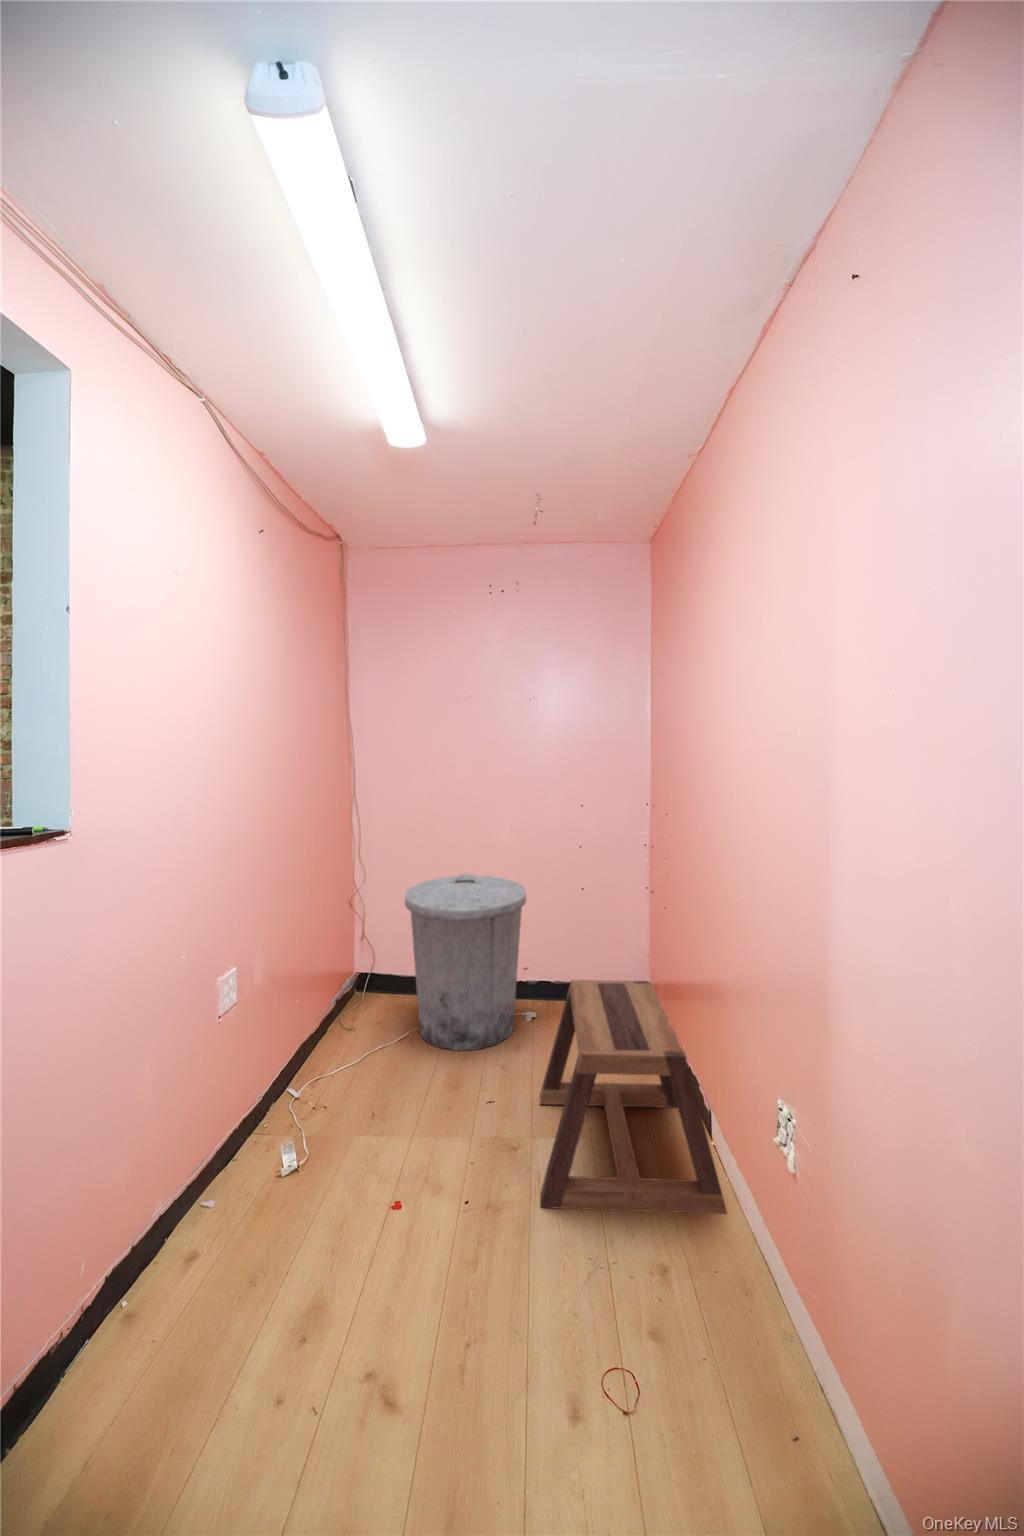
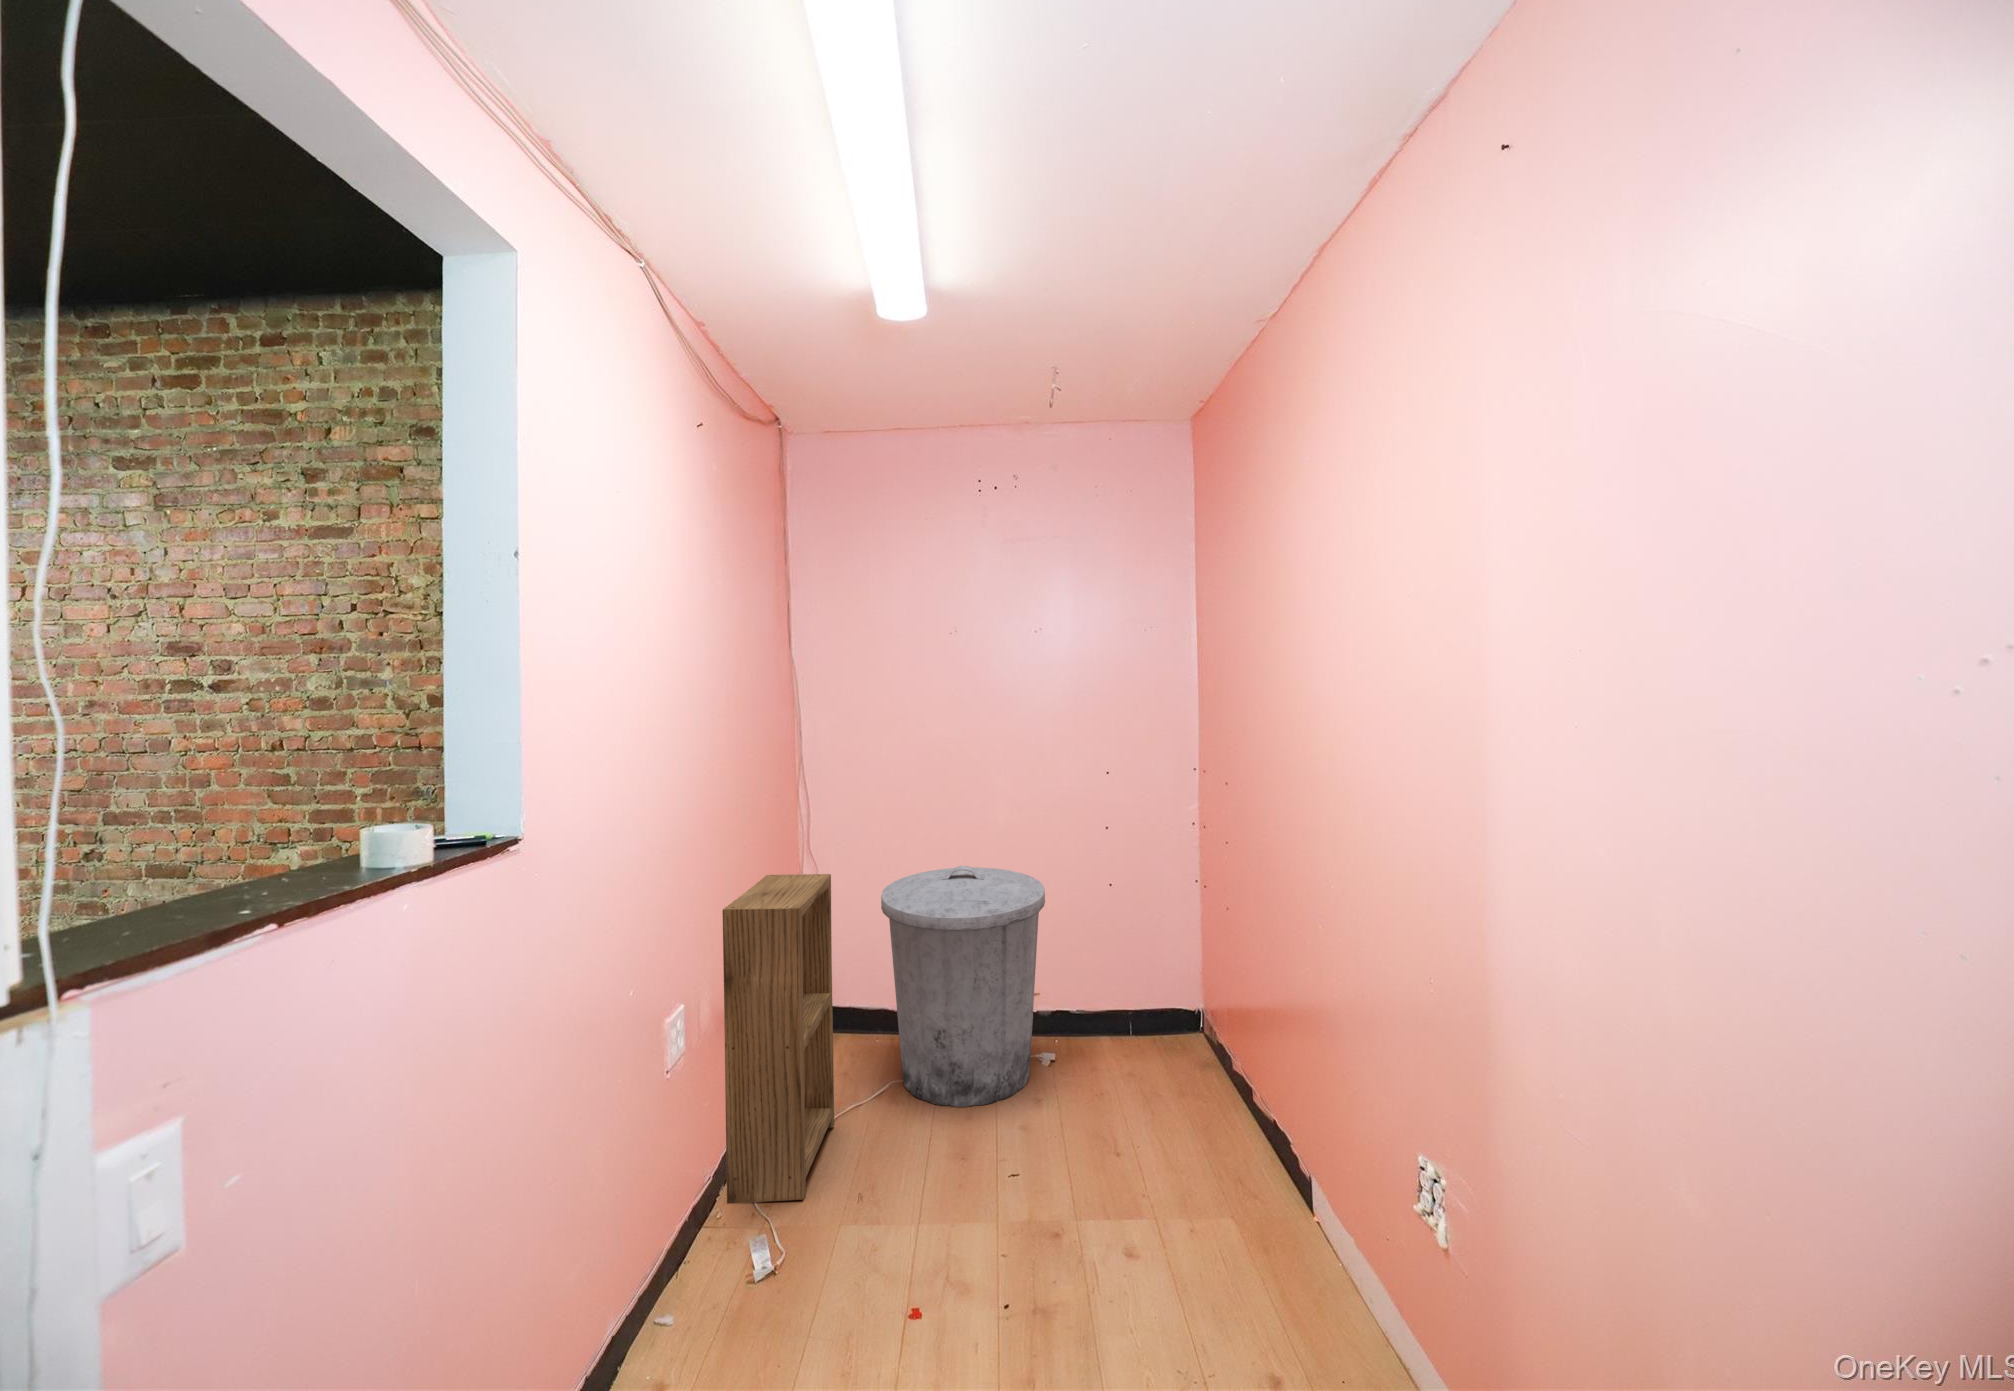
shelving unit: none [272,875,364,1116] -> present [722,874,834,1204]
stool: present [540,980,727,1214] -> none [1078,1004,1337,1303]

